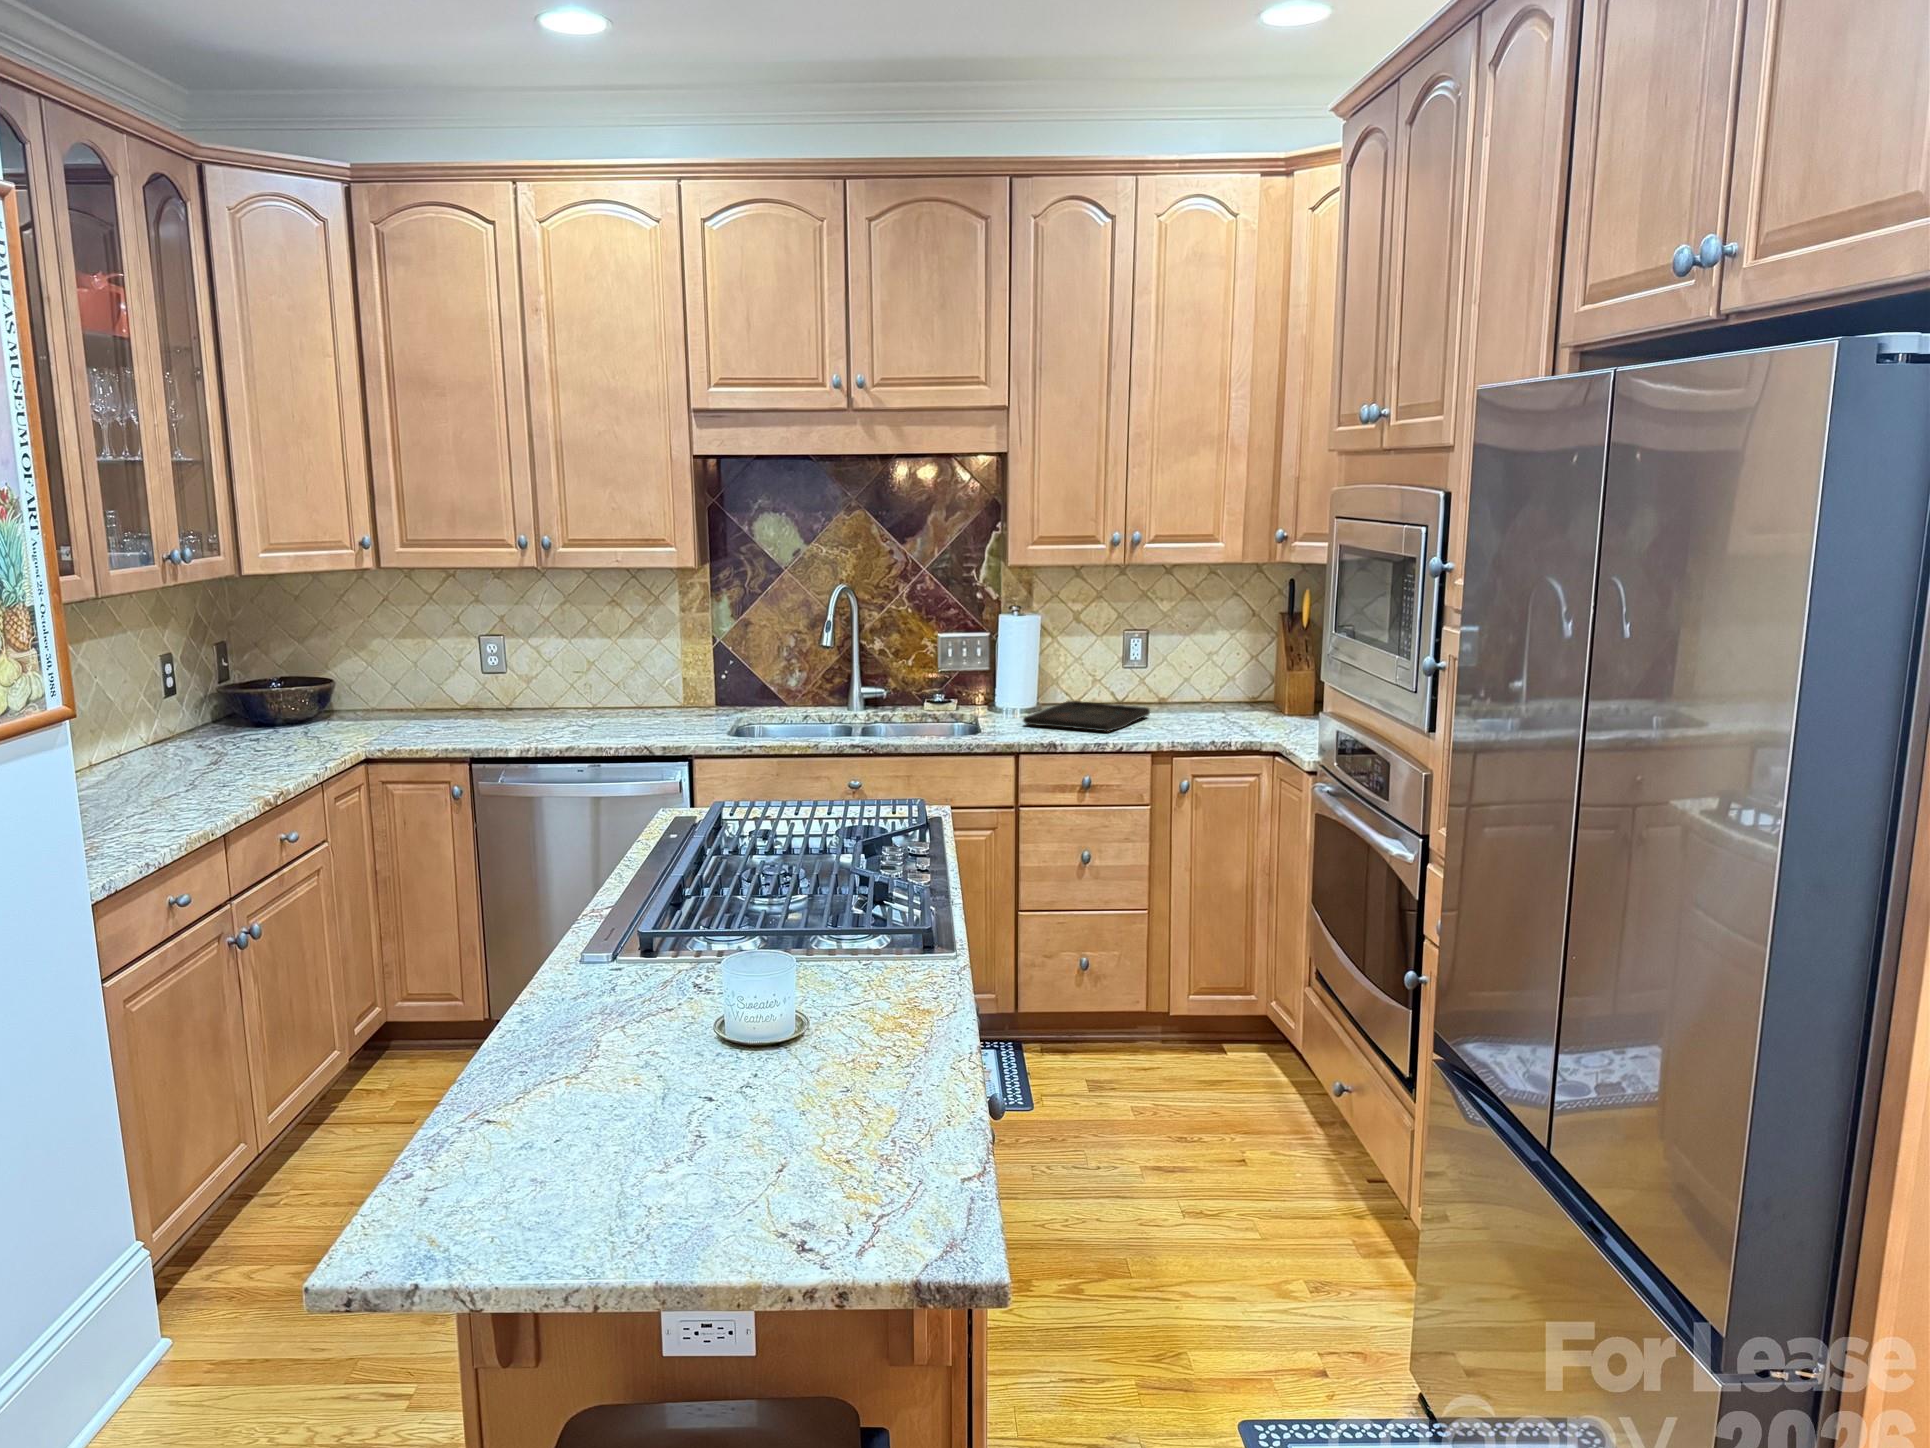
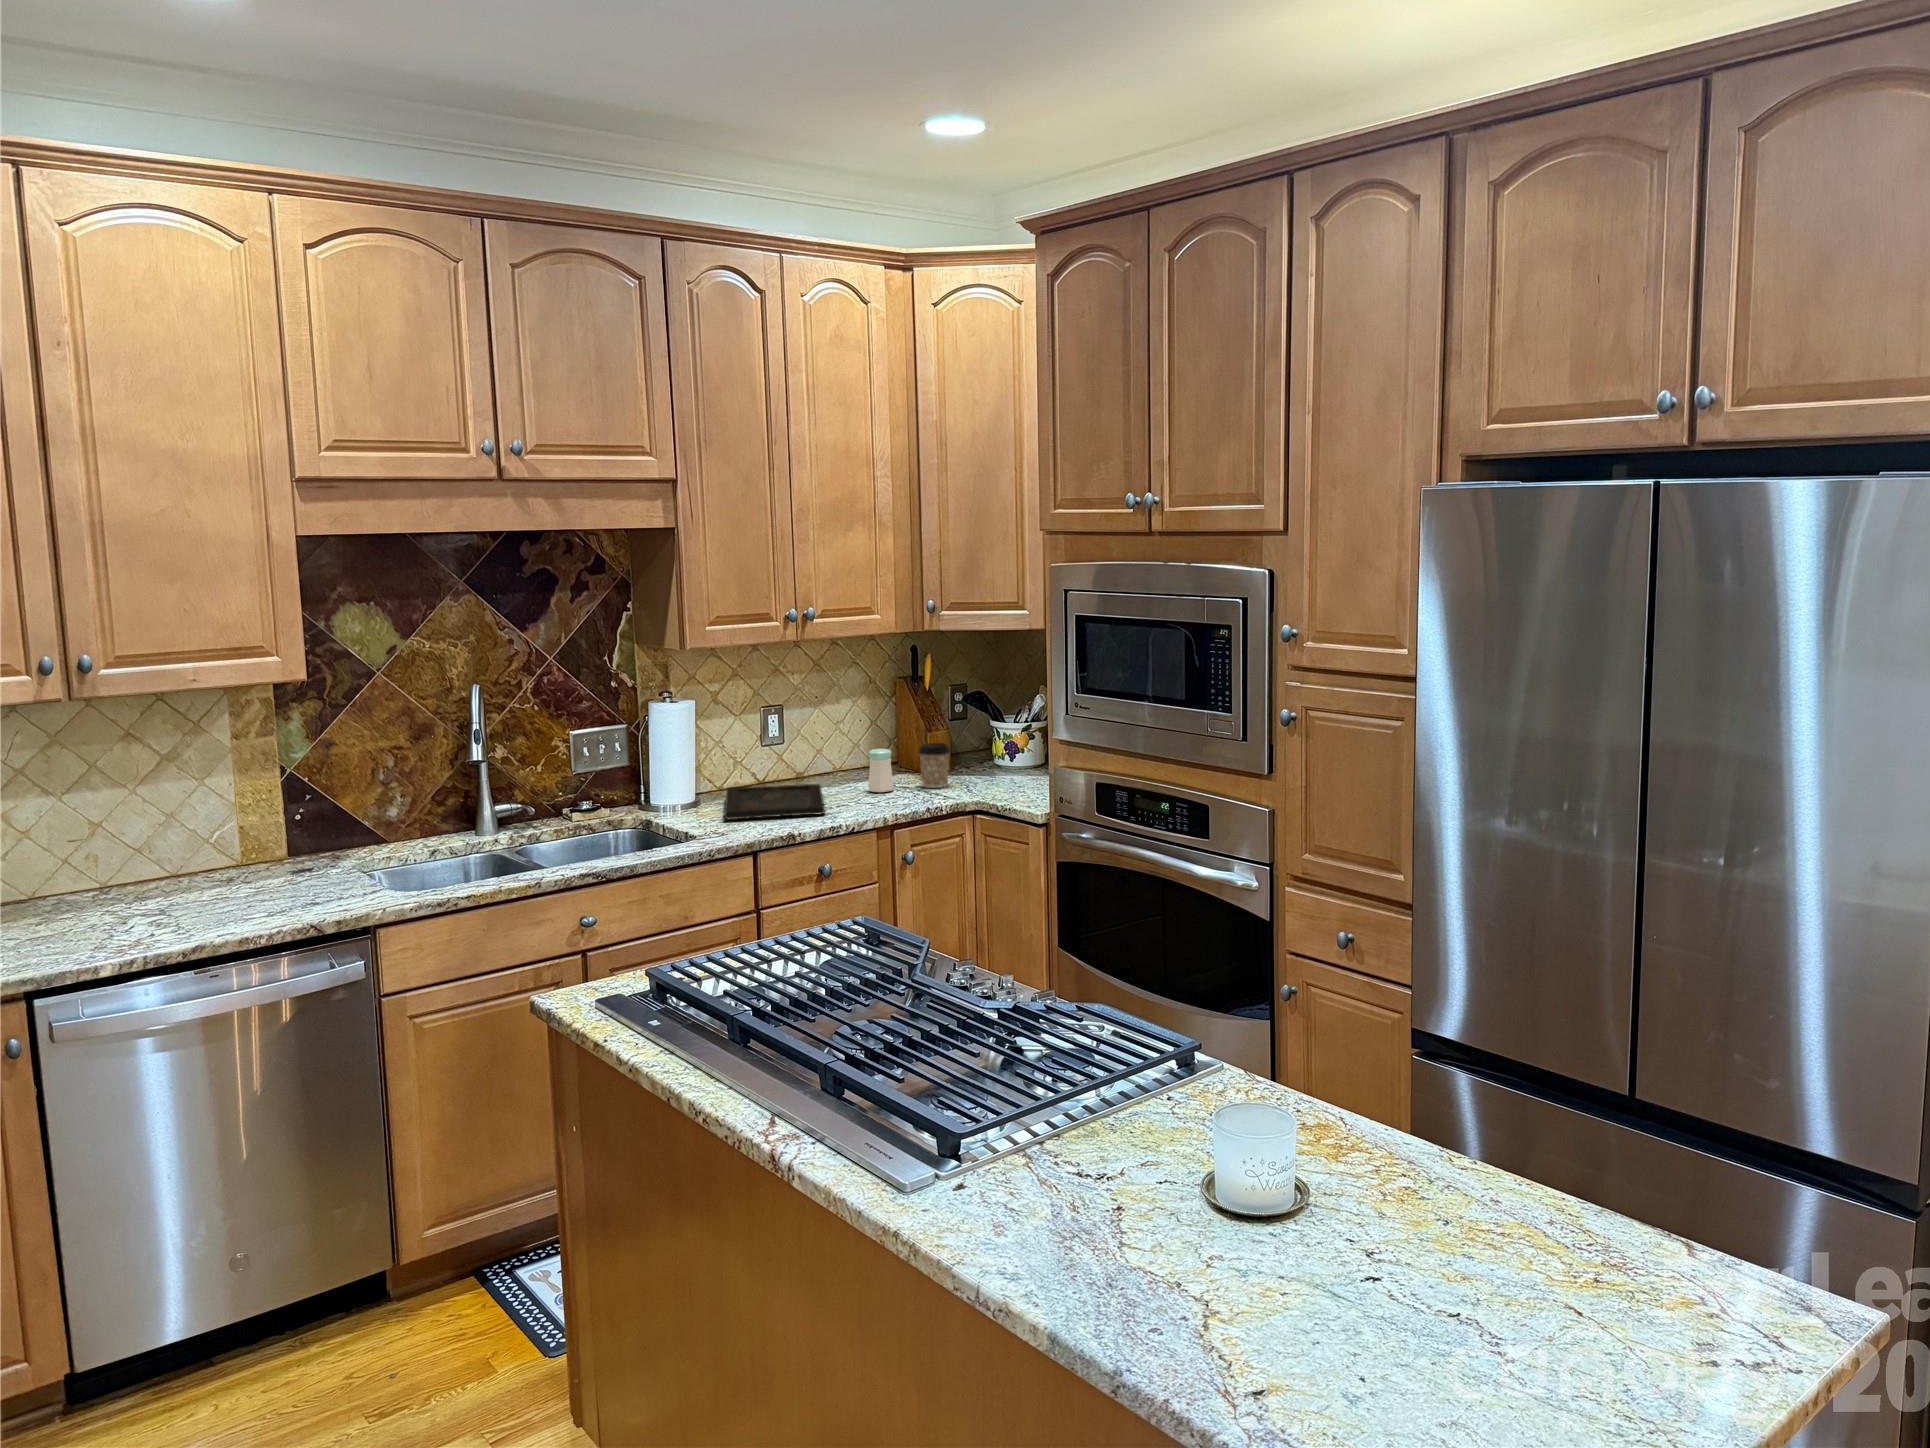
salt shaker: none [1190,680,1218,723] -> present [868,749,893,792]
coffee cup: none [1246,681,1281,727] -> present [919,743,950,788]

